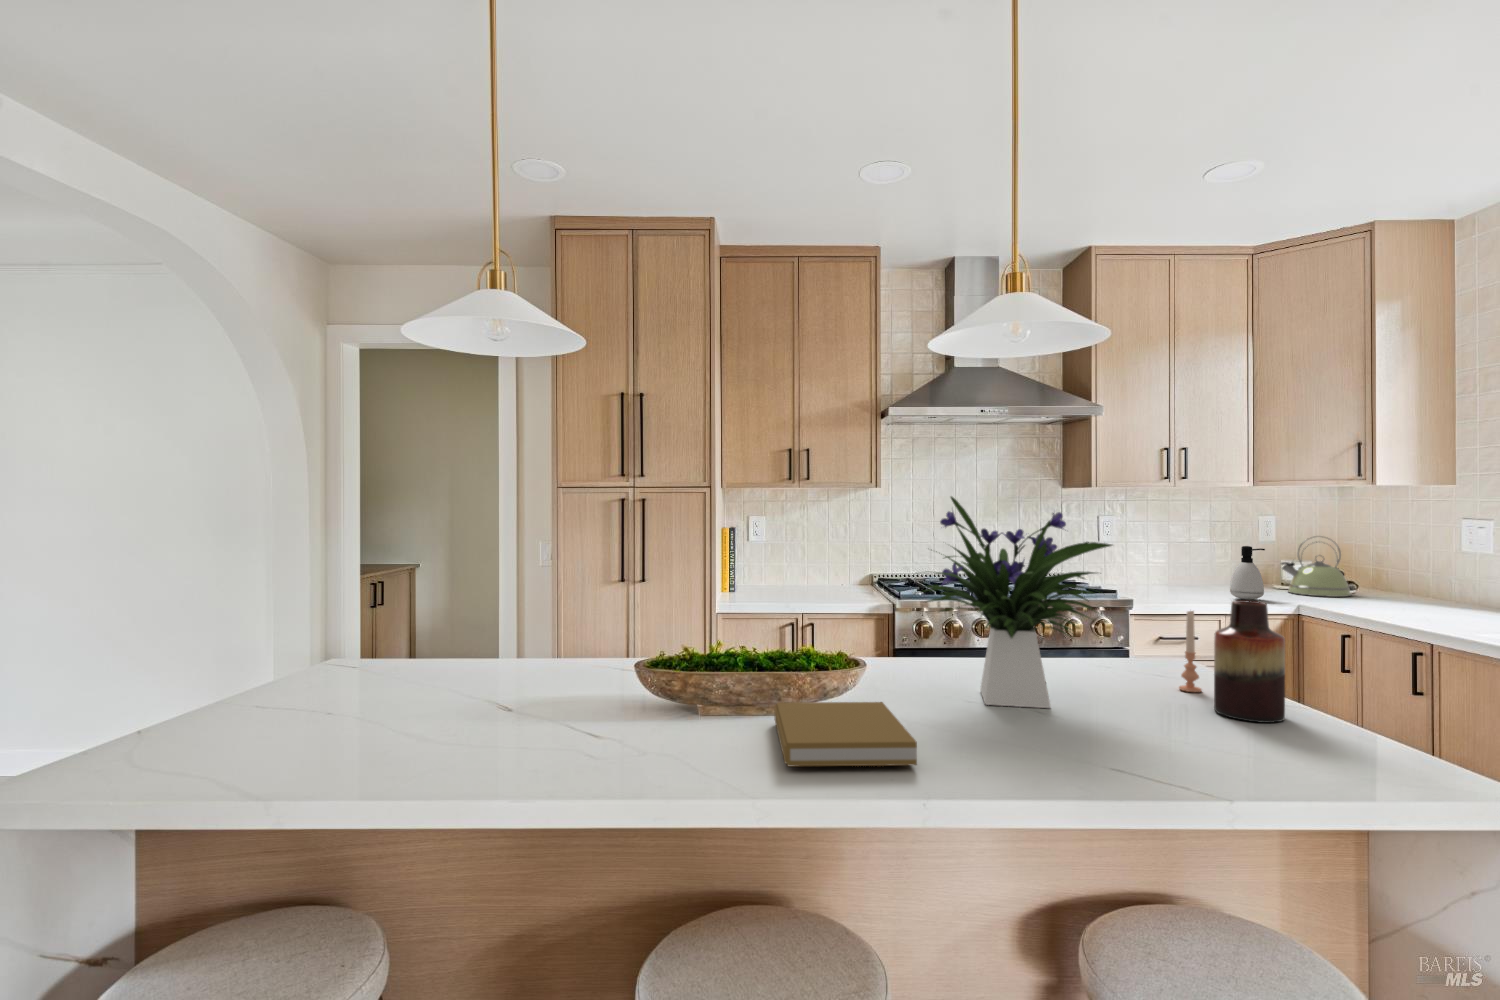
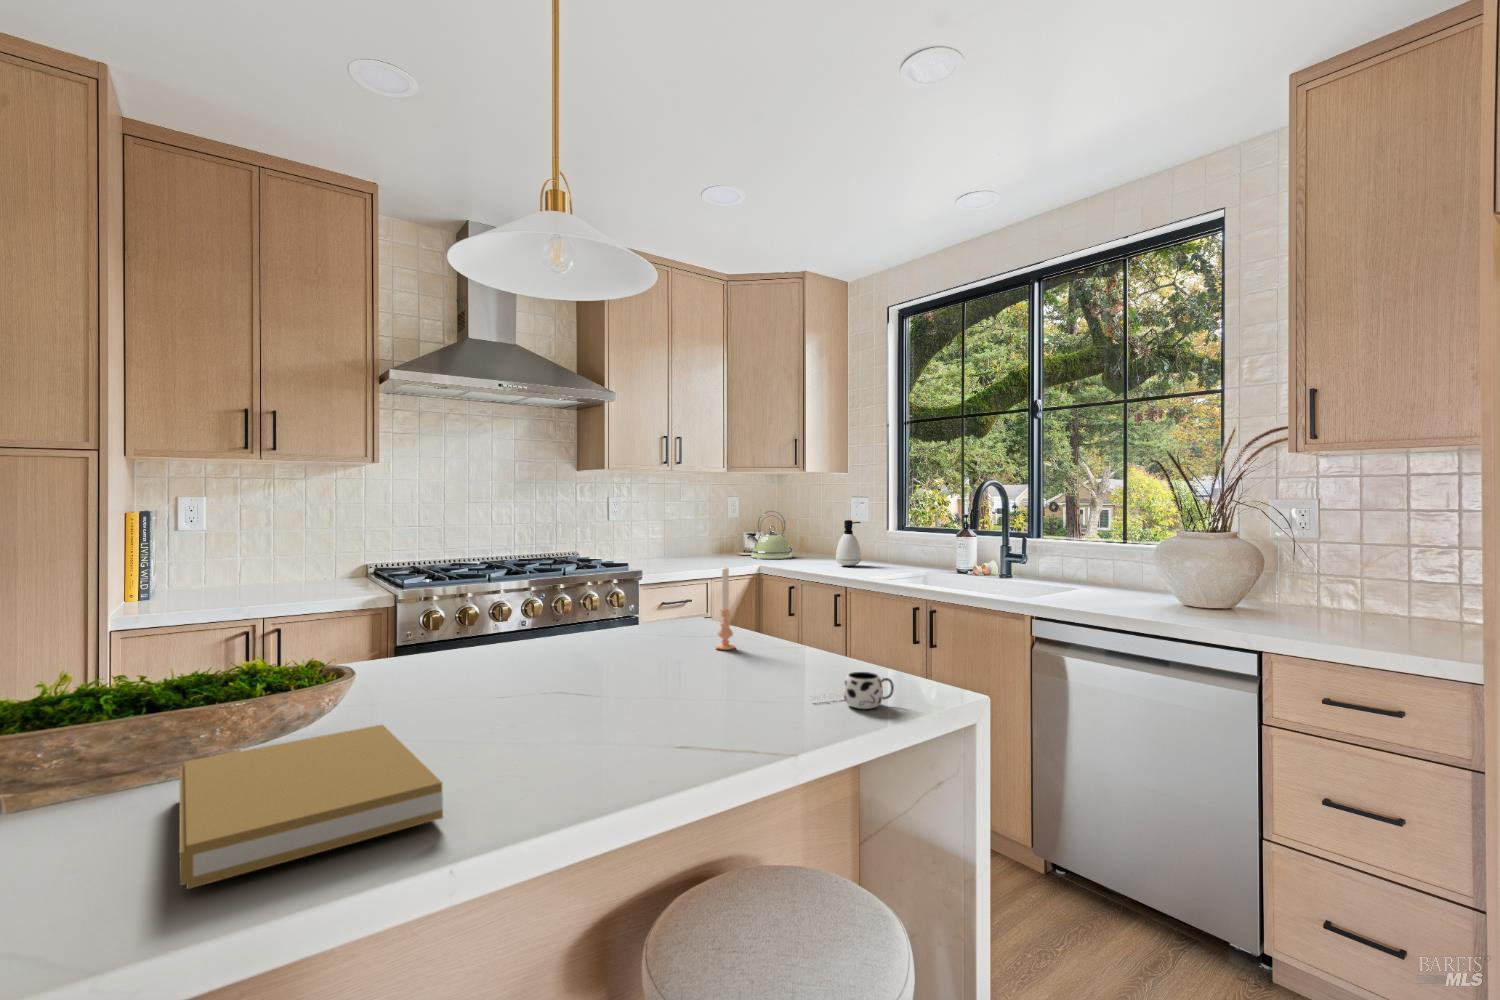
flower arrangement: present [923,497,1112,708] -> none [427,438,664,700]
soap dispenser: present [1230,546,1265,600] -> present [836,520,861,566]
vase: present [1214,600,1285,723] -> none [755,552,813,671]
mug: none [1254,731,1355,770] -> present [811,672,894,709]

